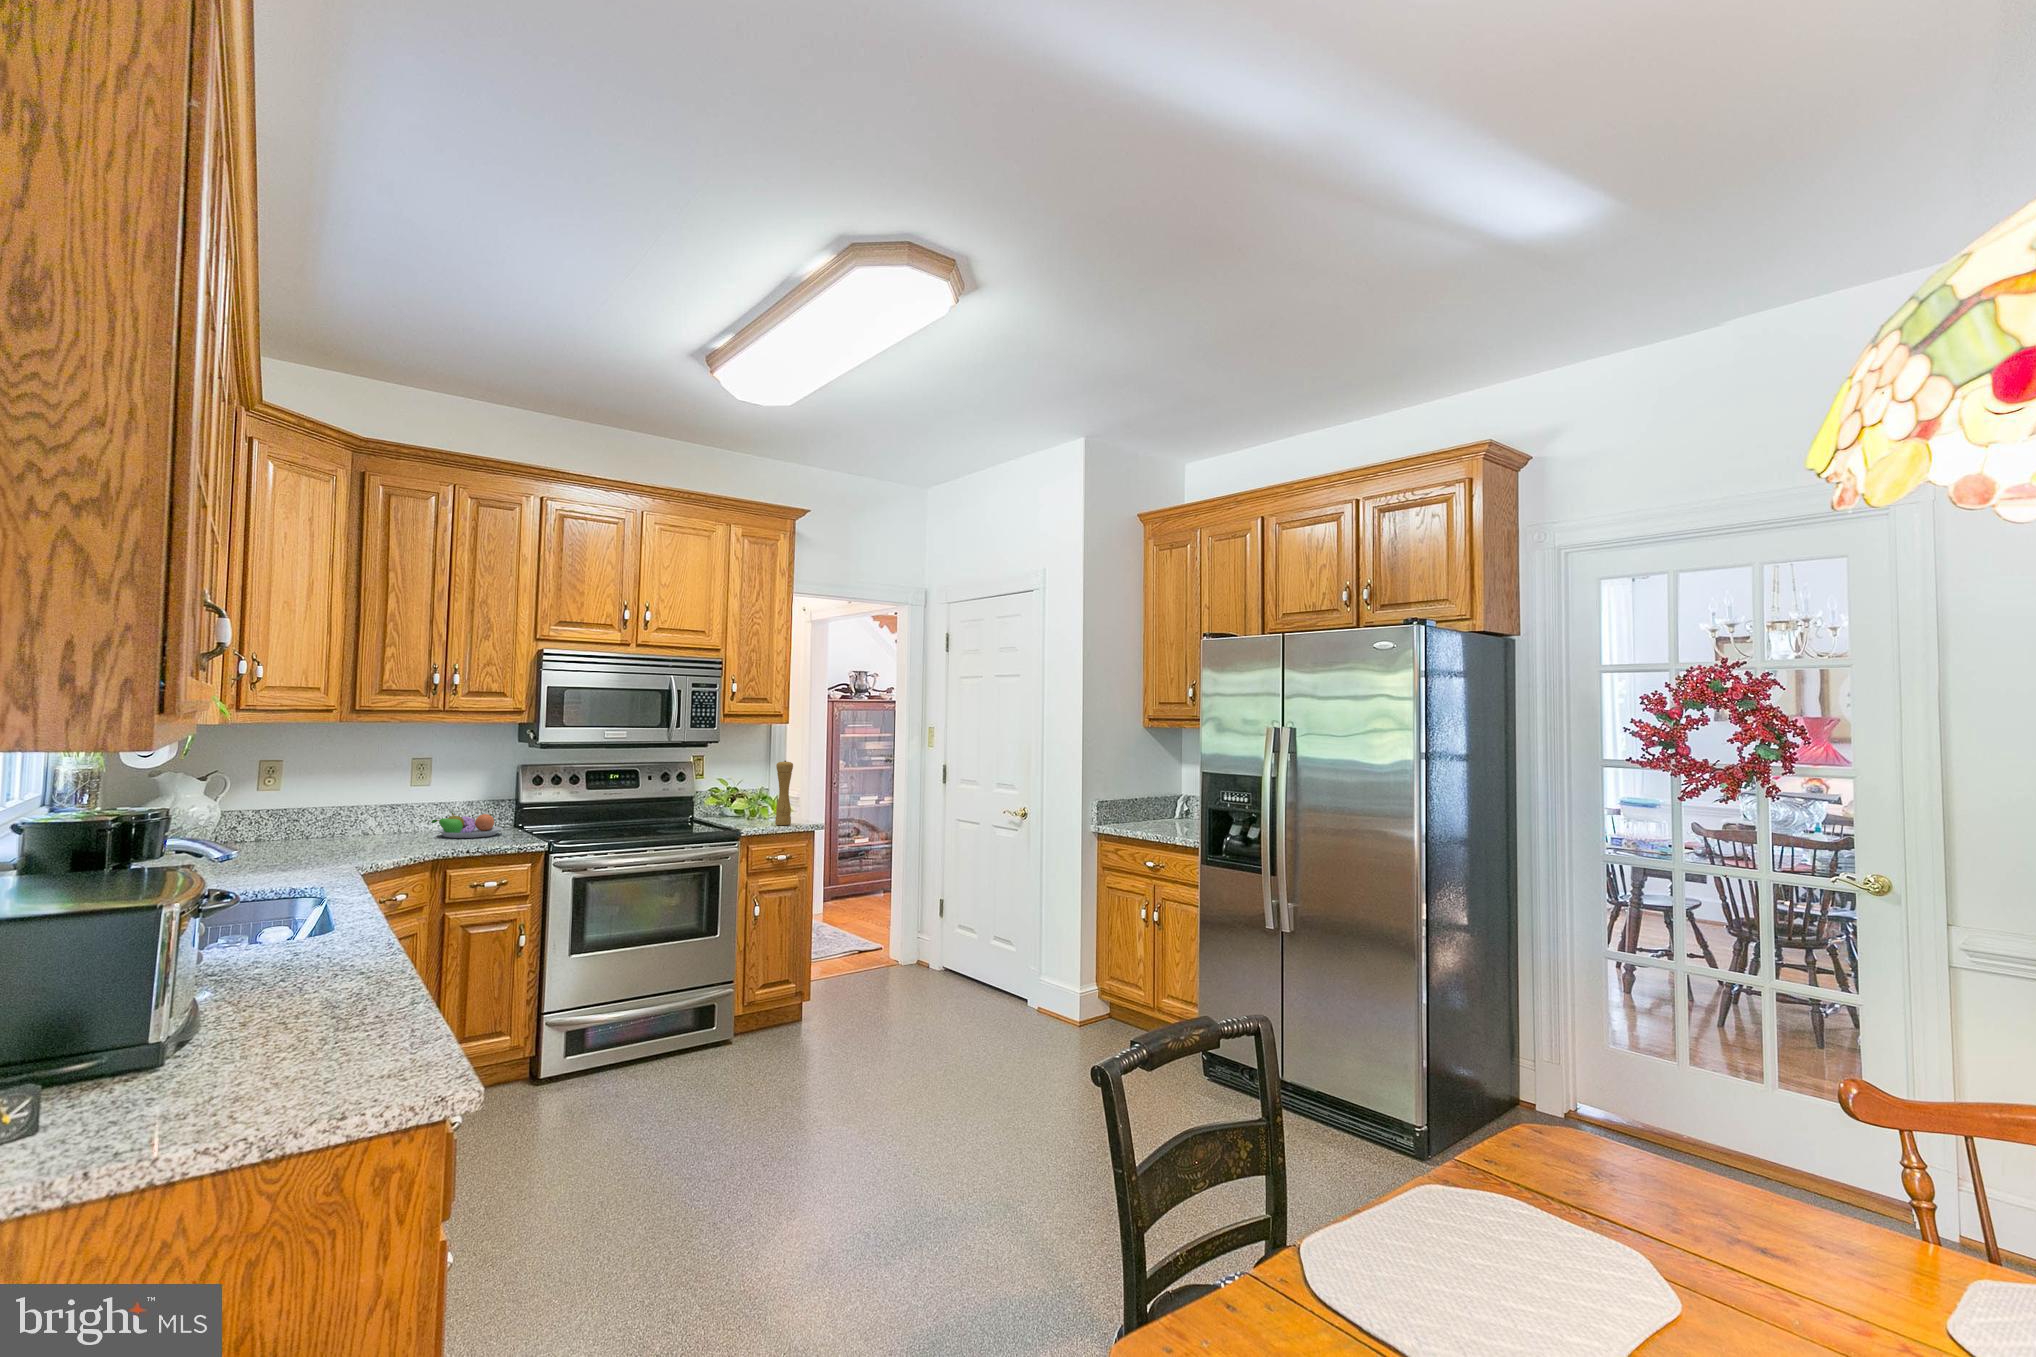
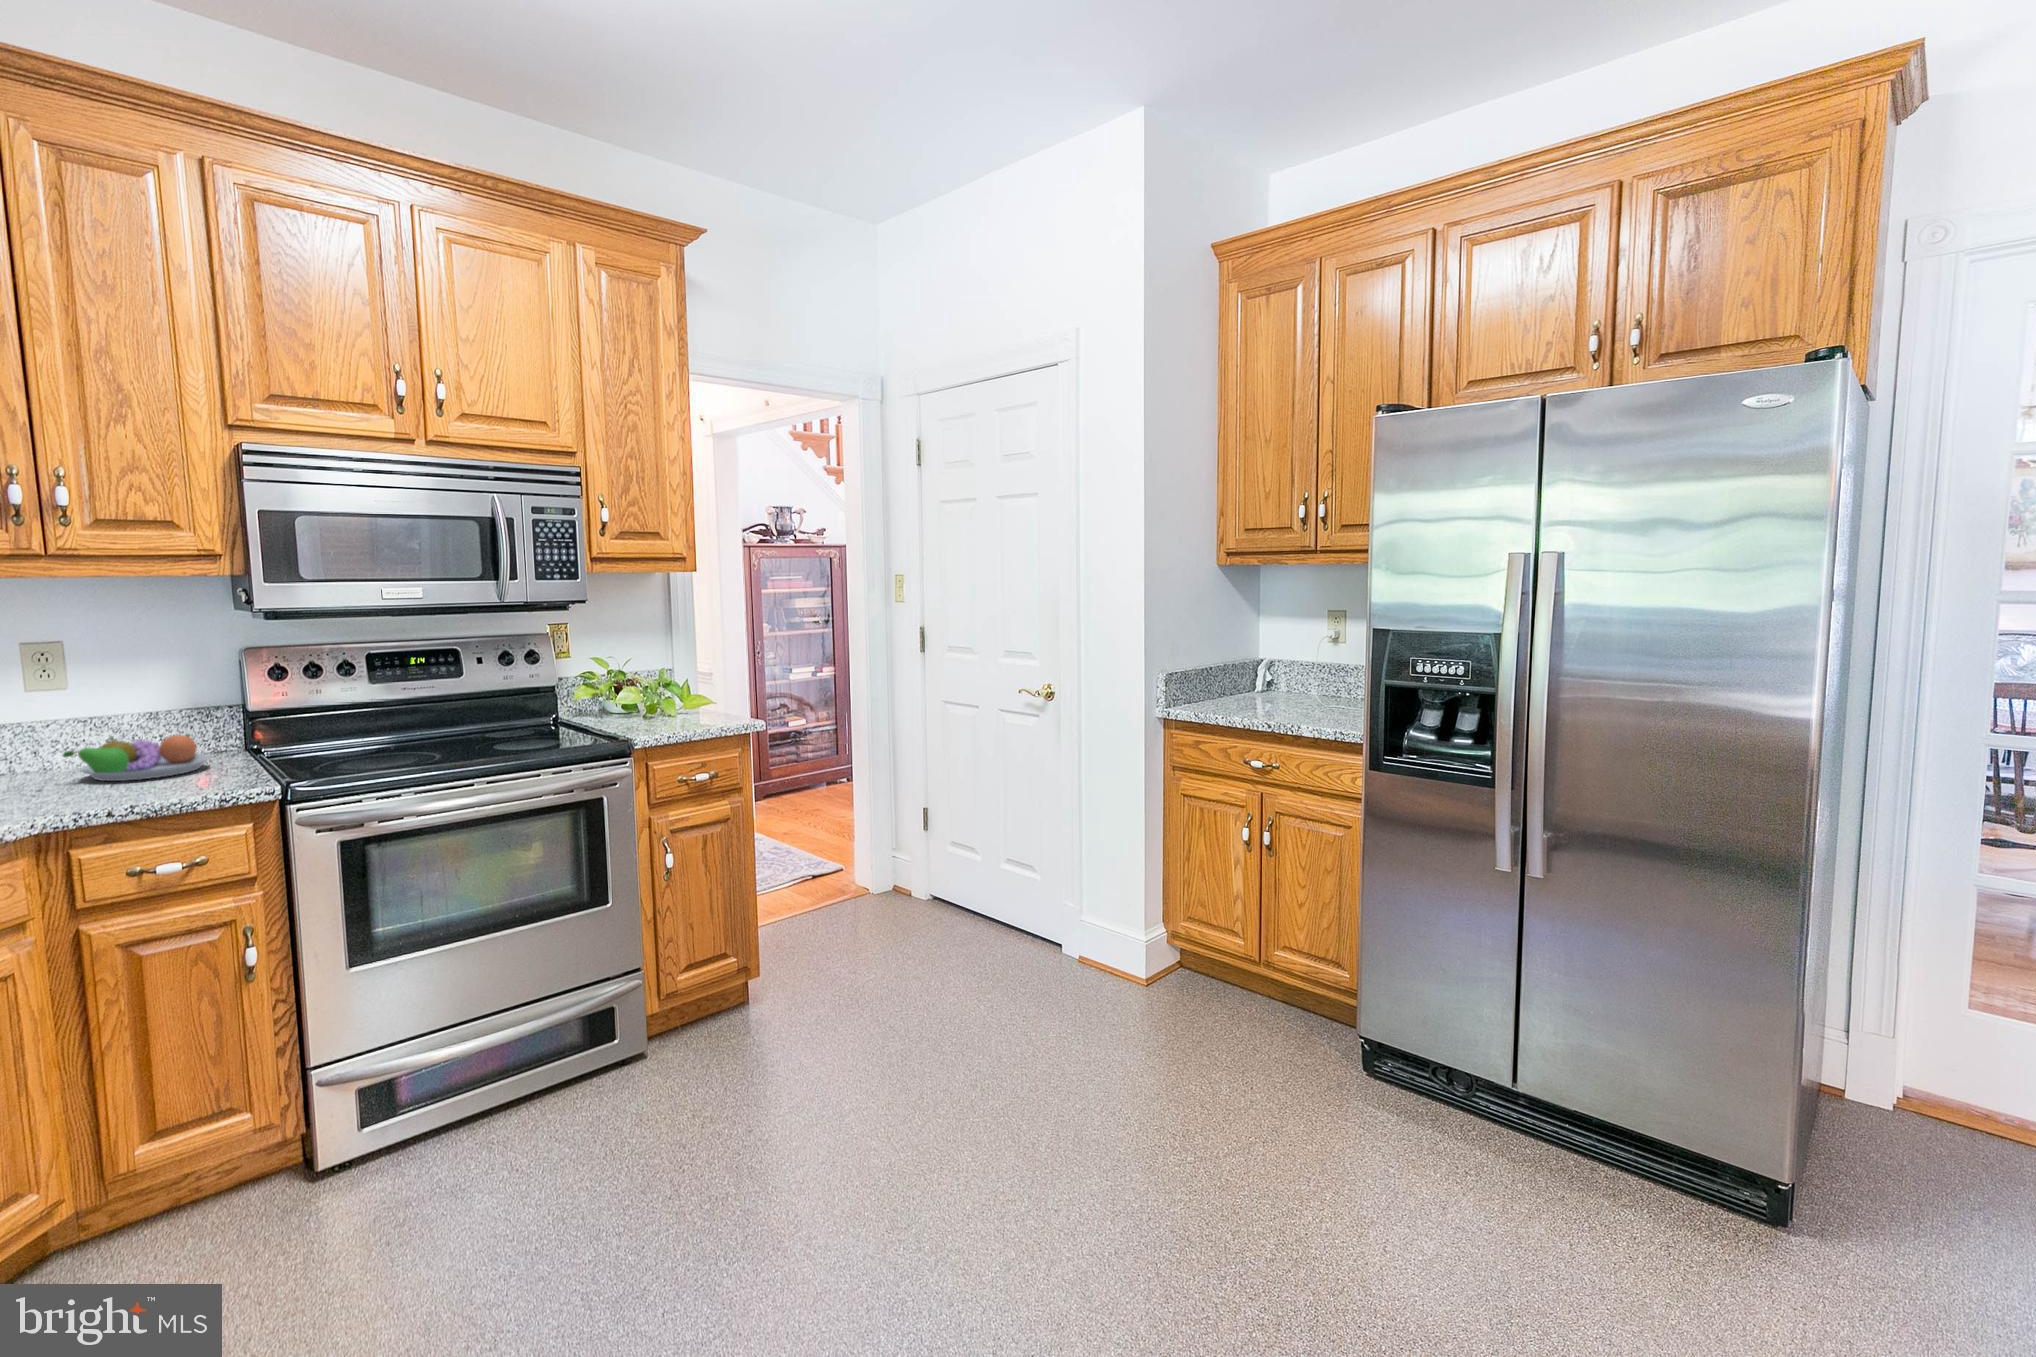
pepper mill: present [775,761,793,825] -> none [682,627,711,726]

